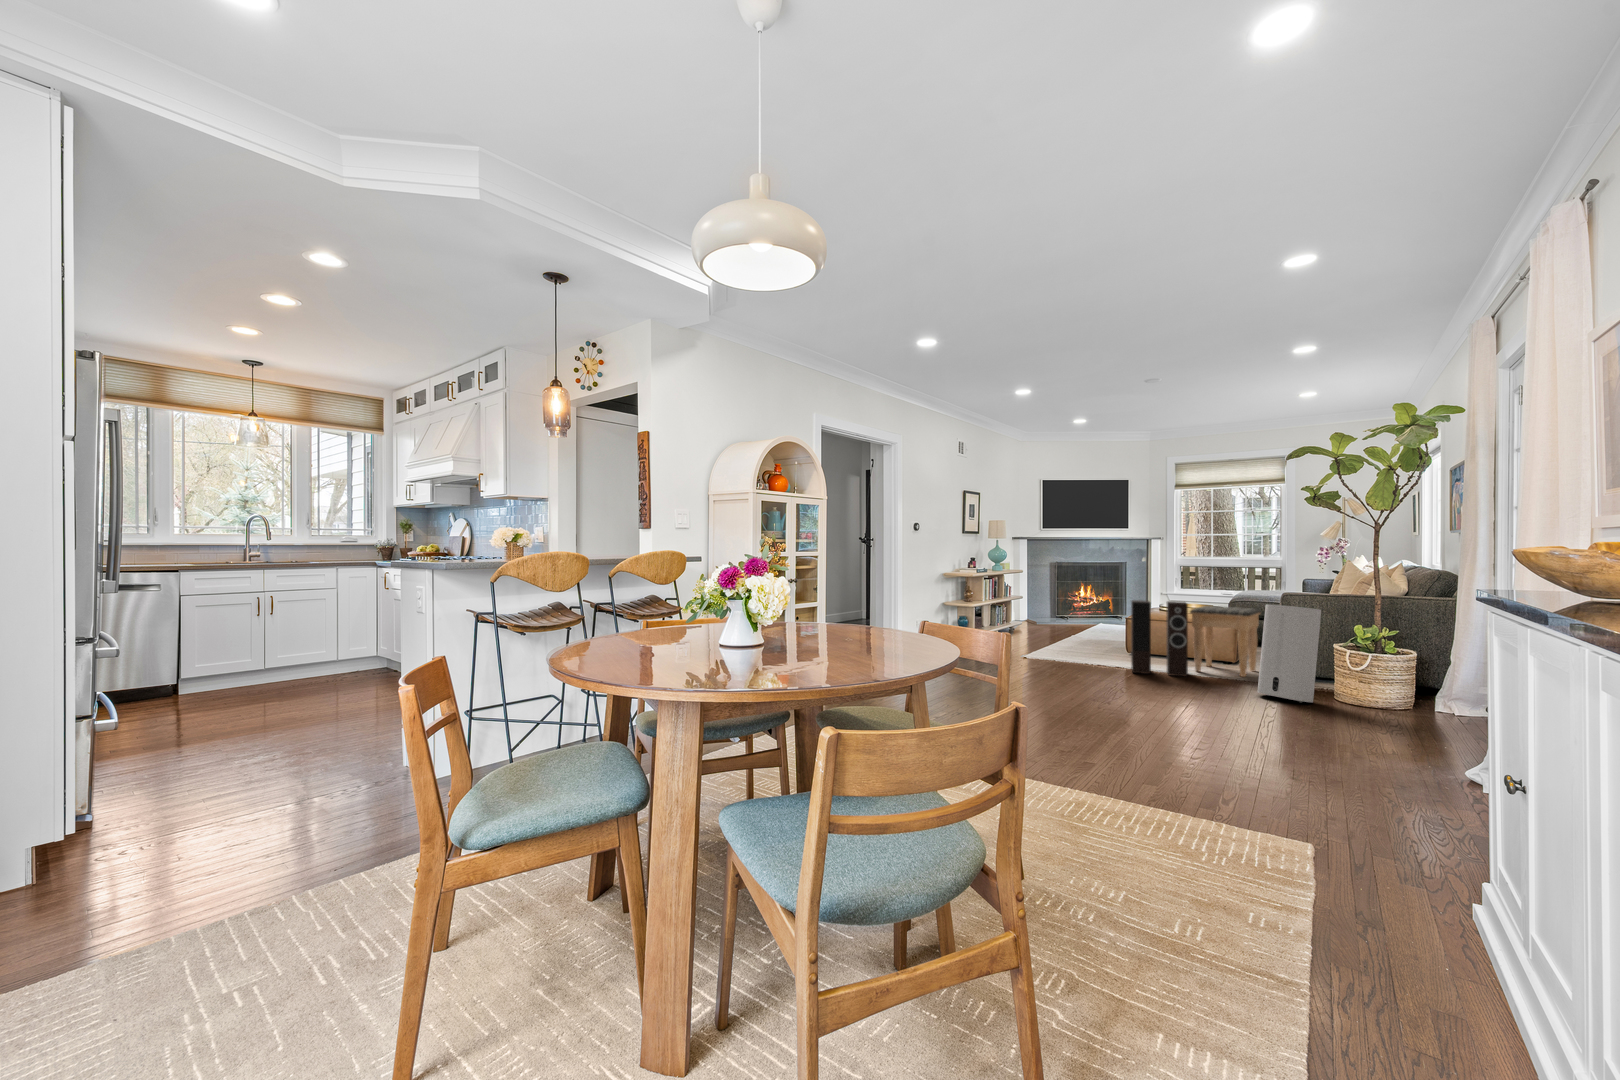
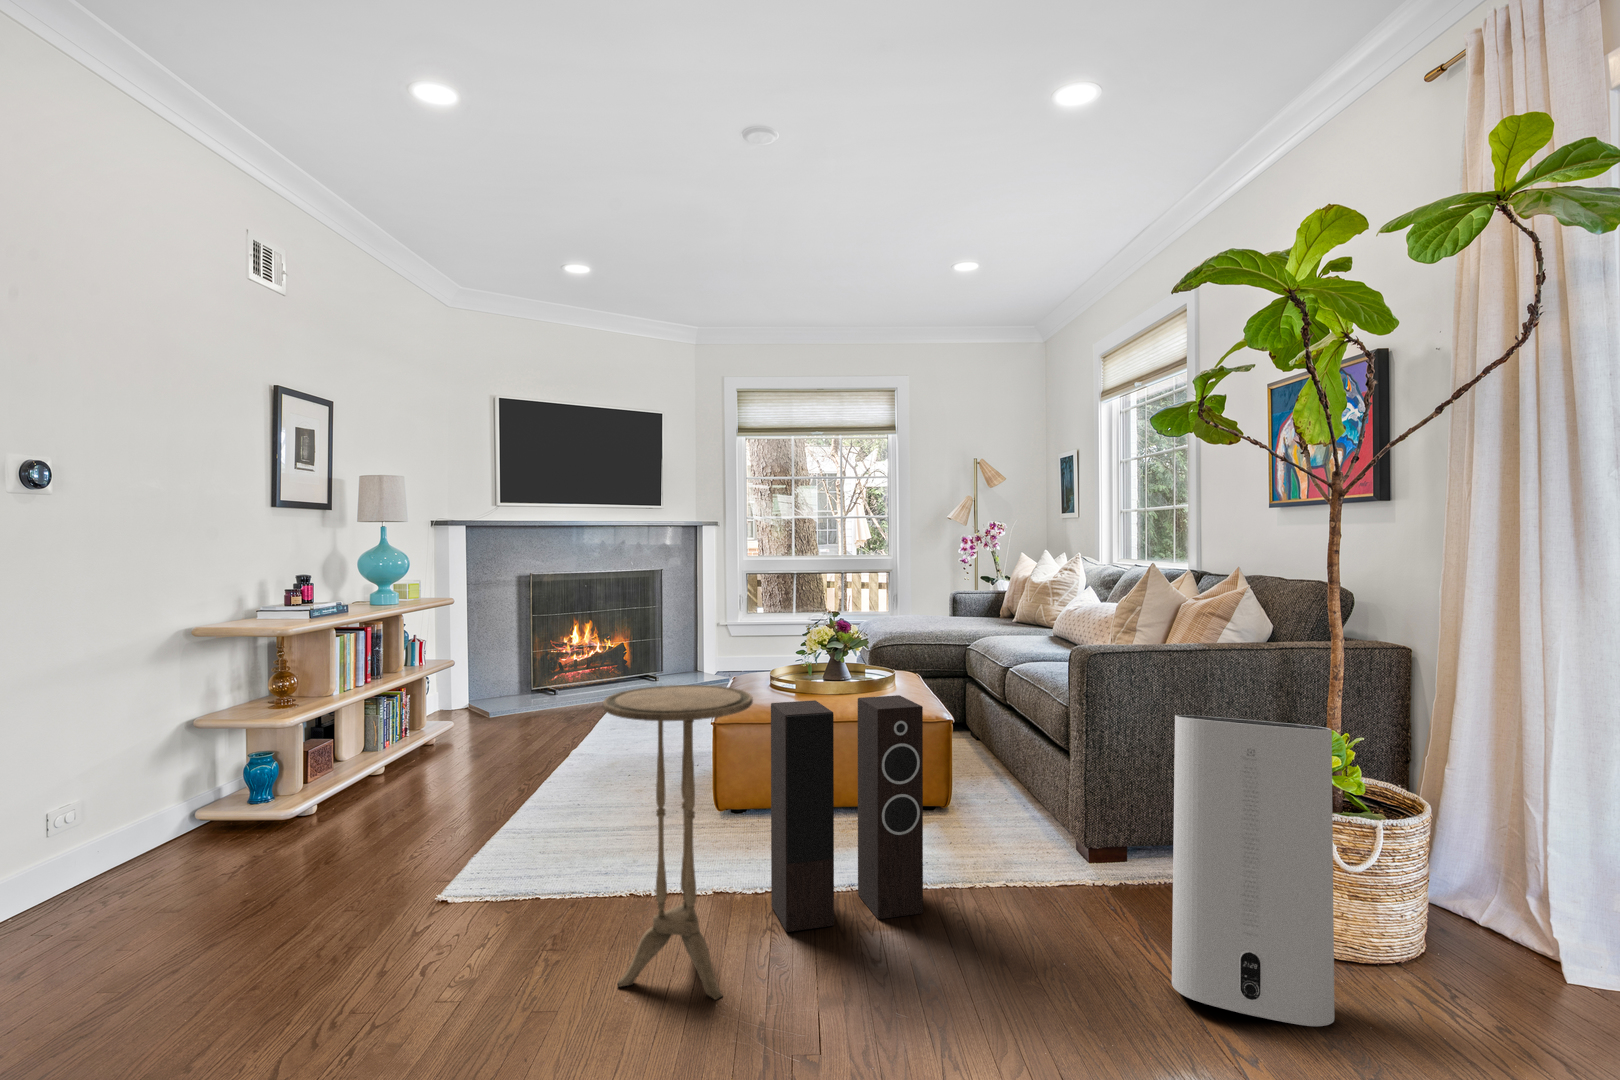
side table: none [1069,590,1116,677] -> present [603,685,753,1000]
footstool: present [1190,606,1260,677] -> none [900,687,1042,877]

